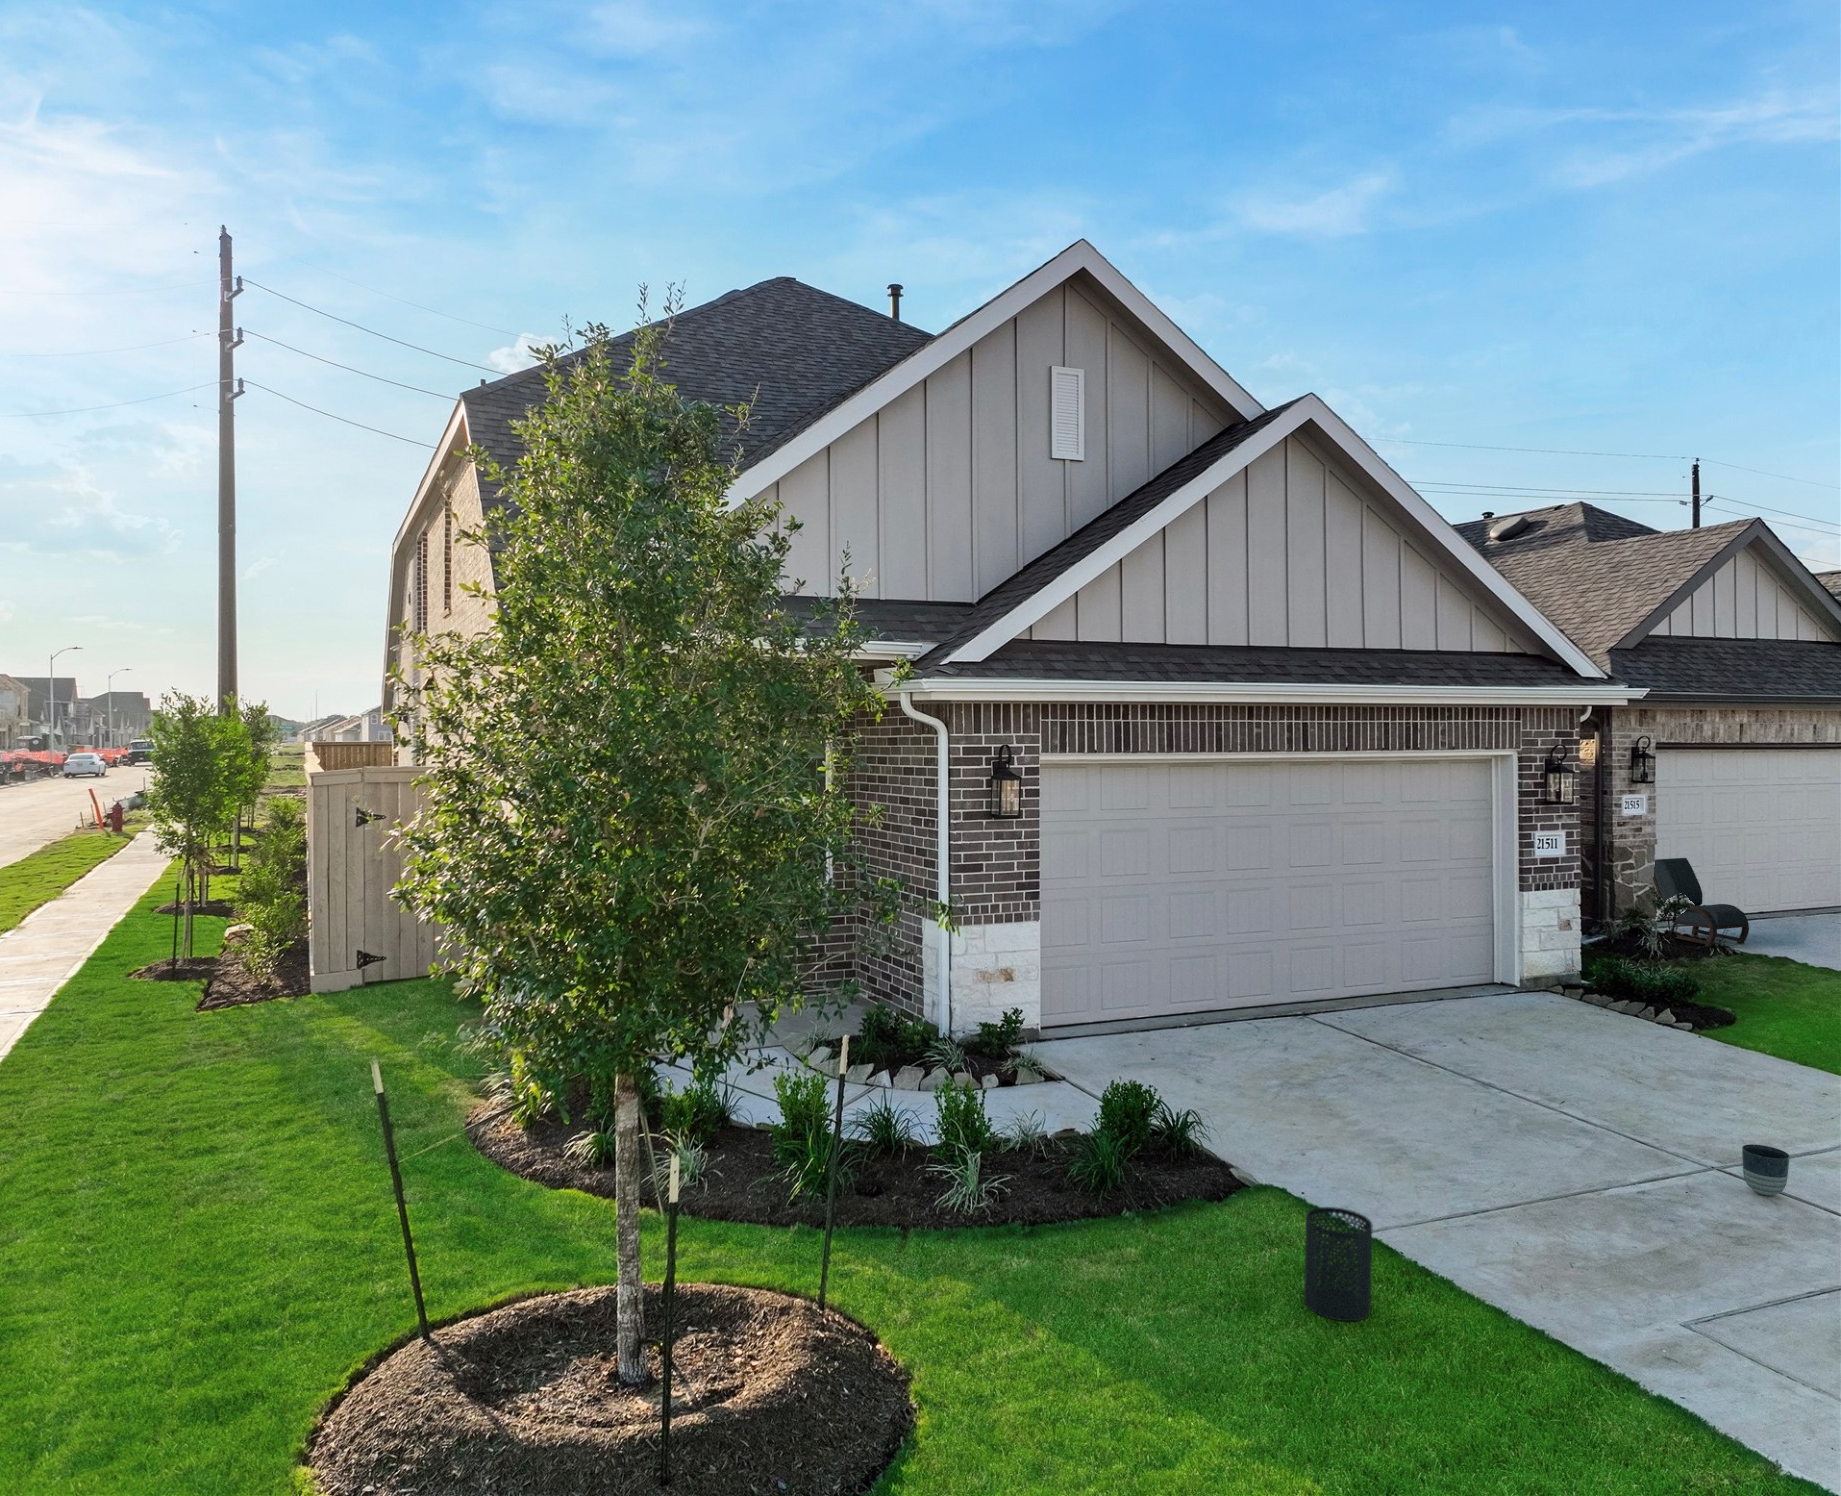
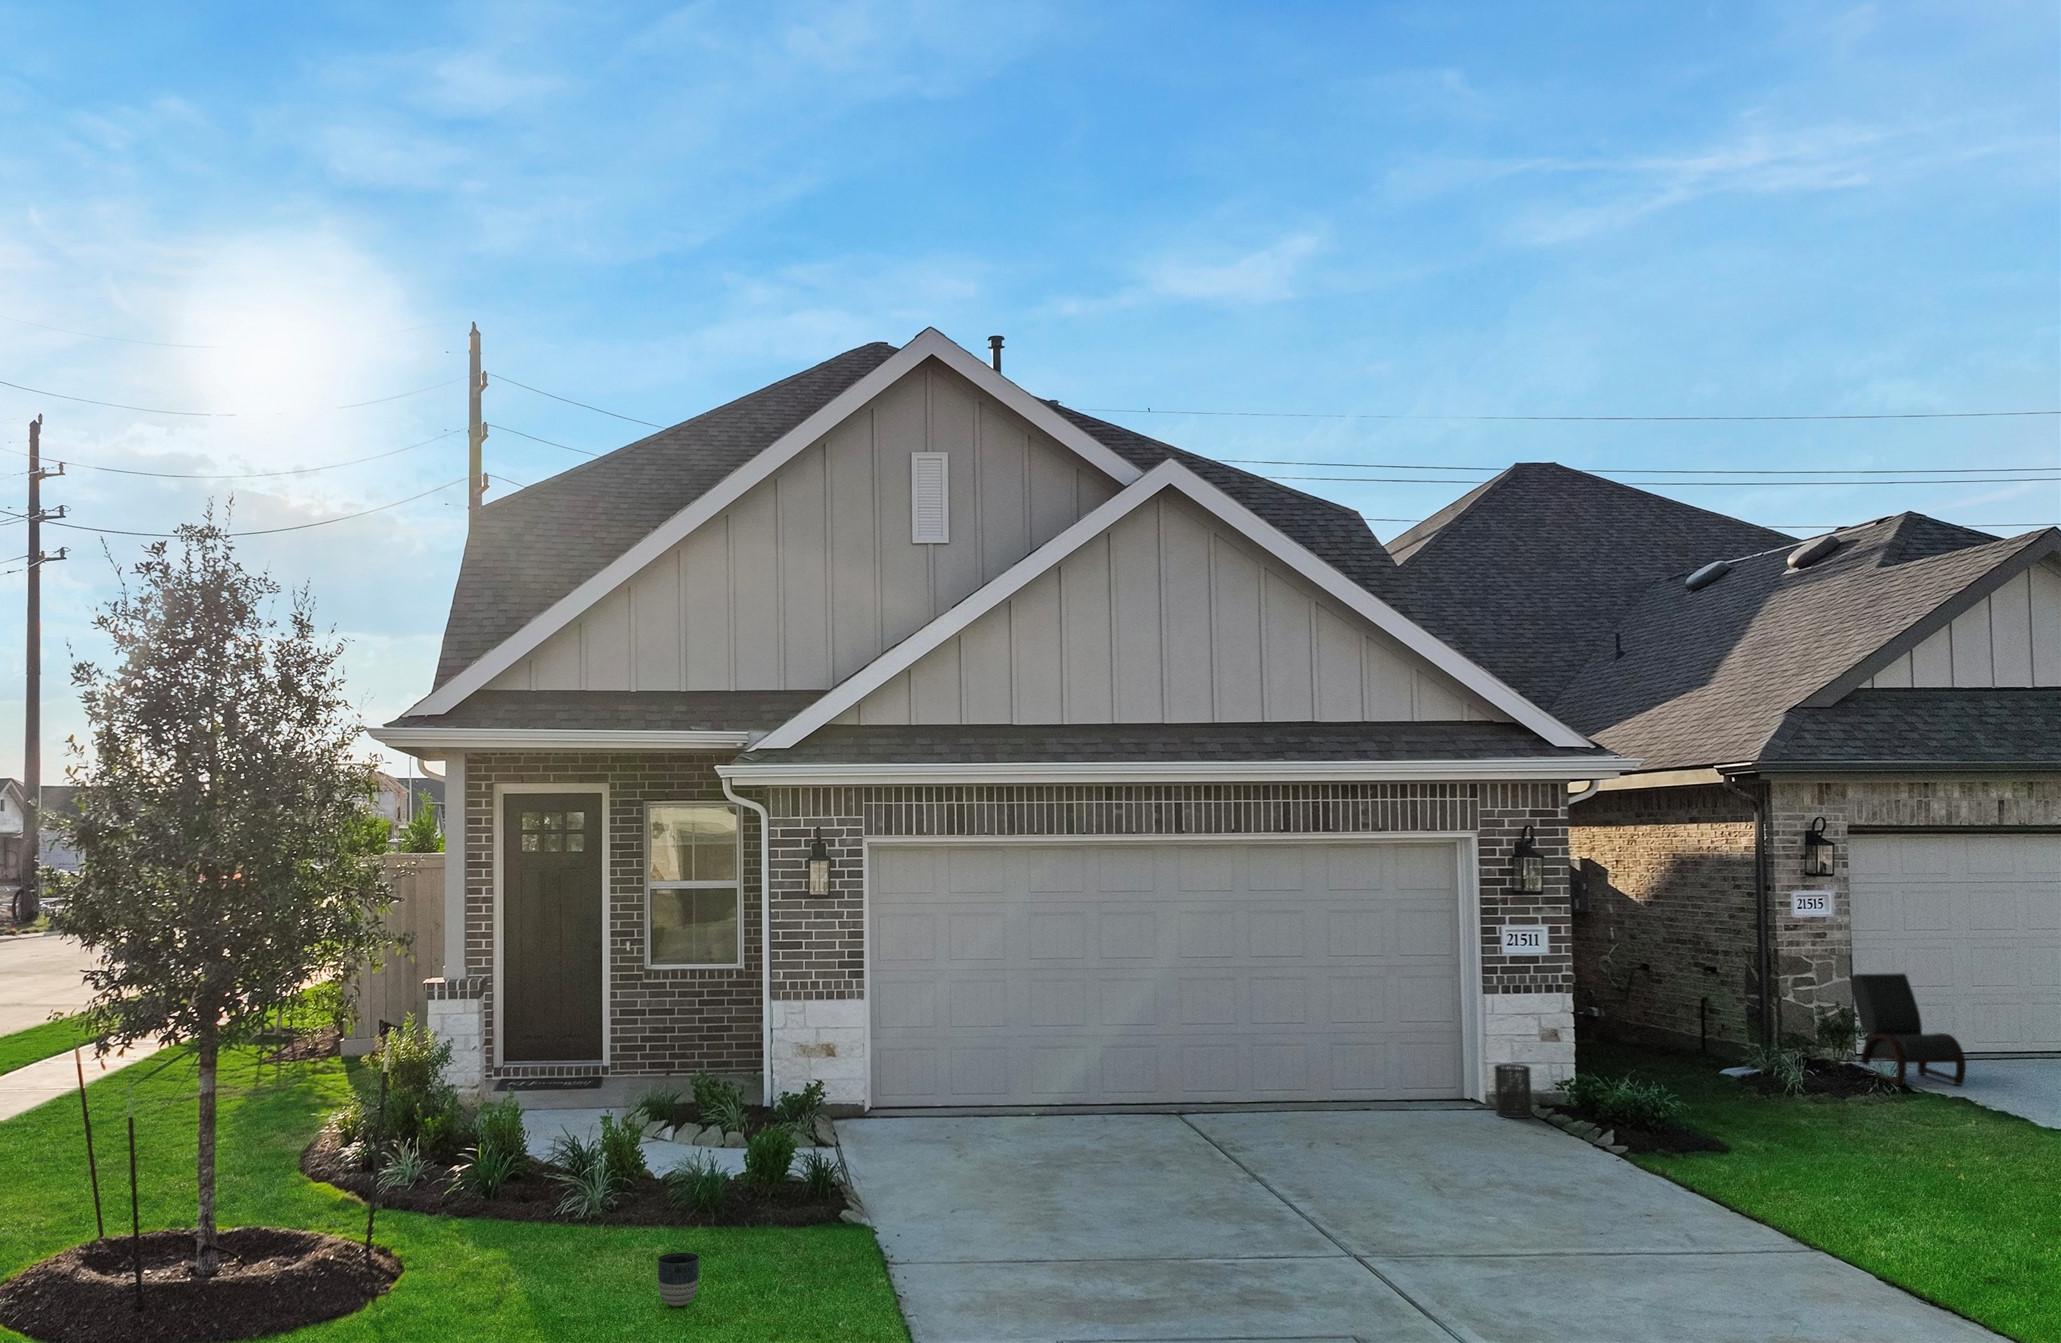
planter: present [1742,1144,1790,1196] -> present [658,1252,699,1306]
trash can: present [1304,1207,1372,1321] -> present [1494,1064,1532,1118]

